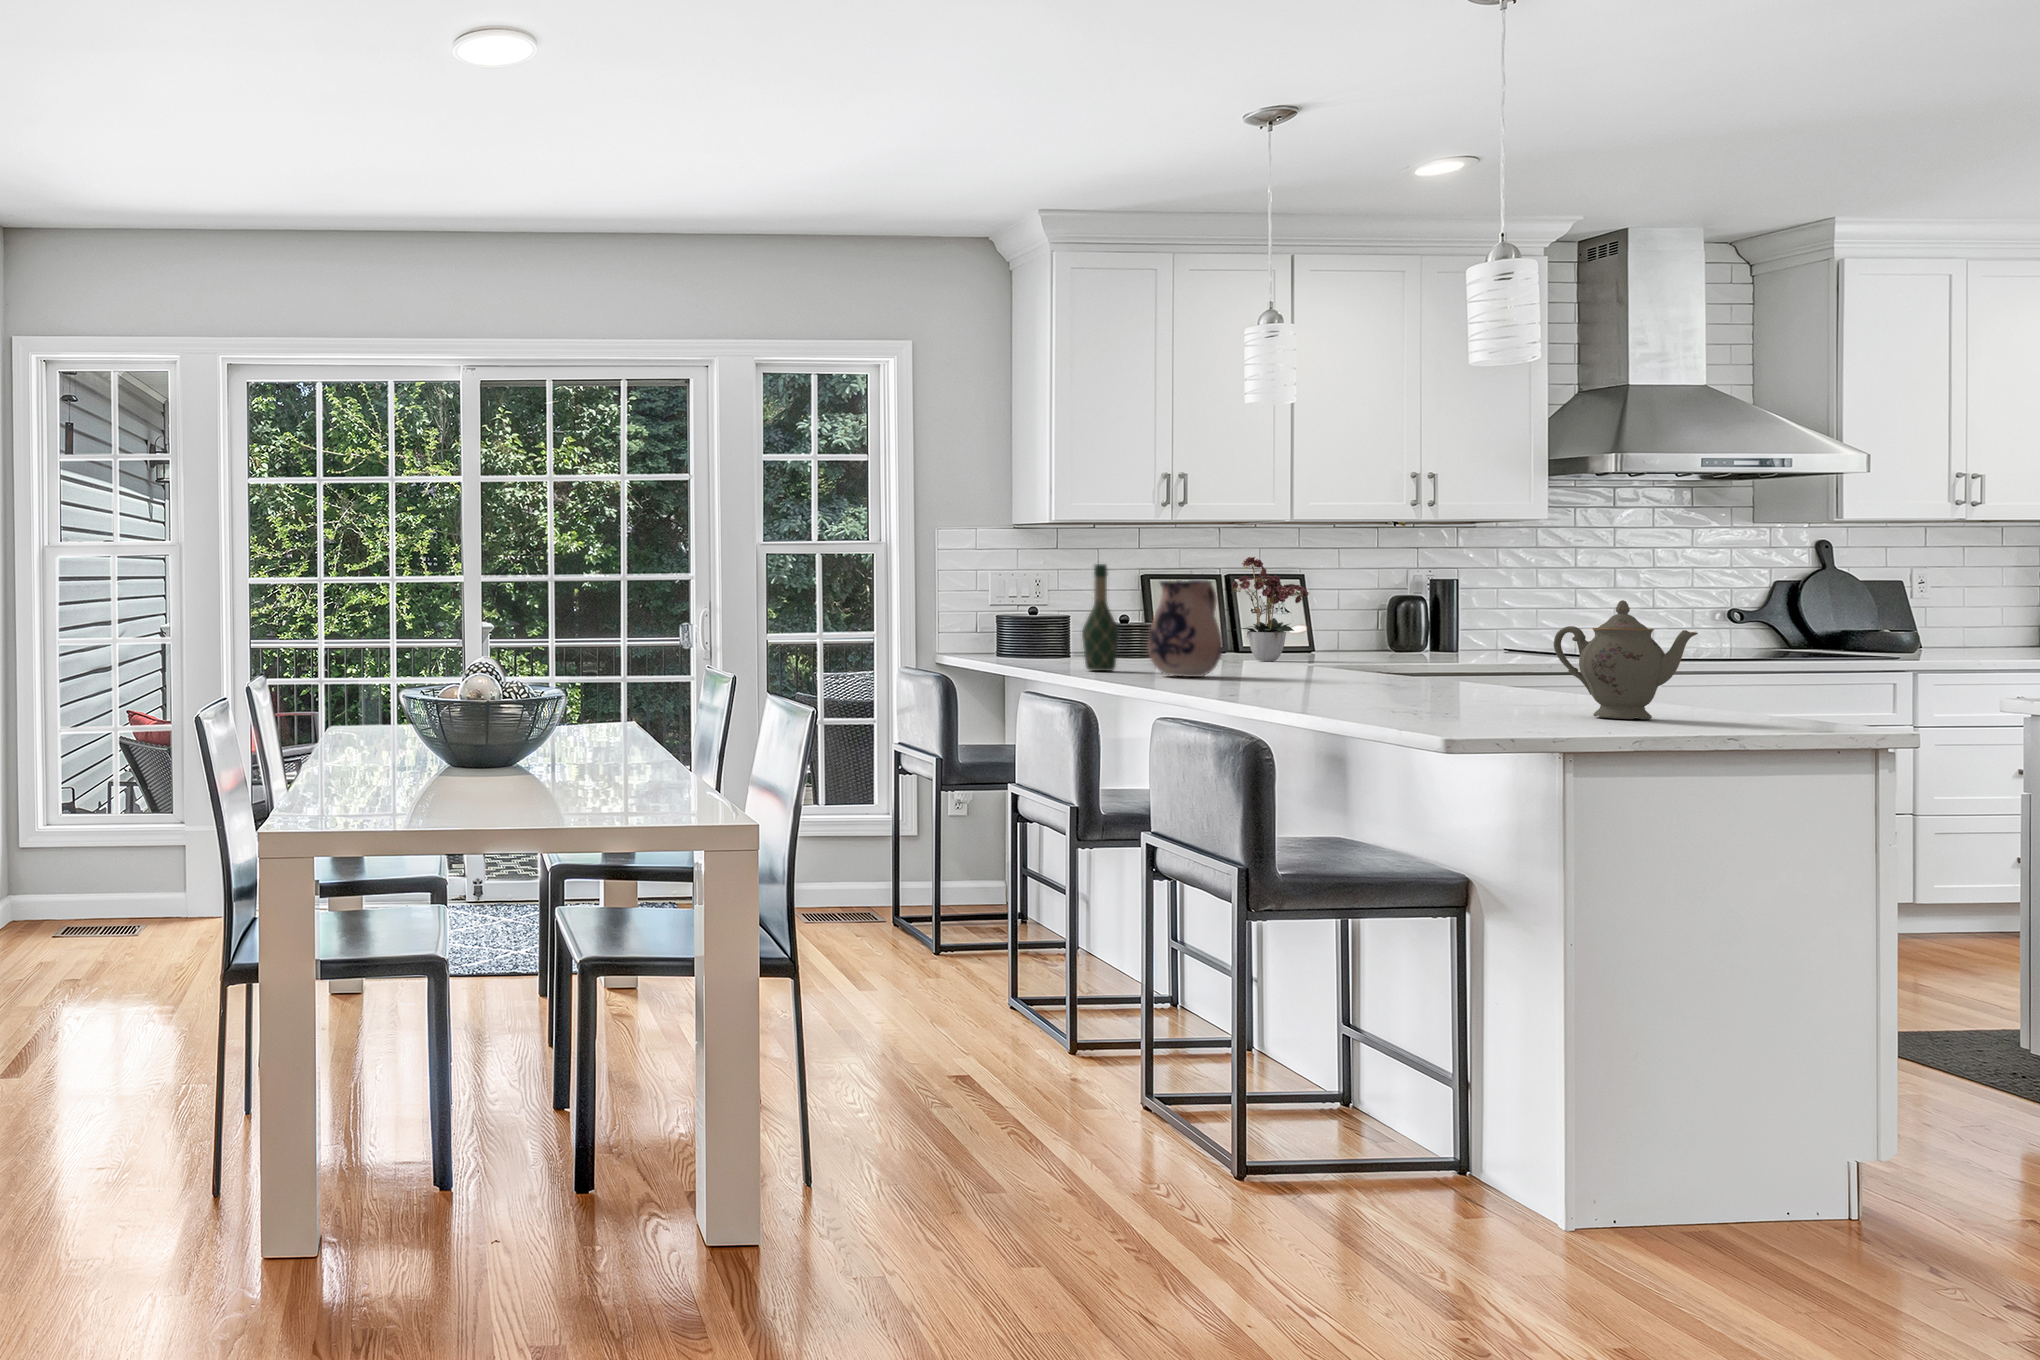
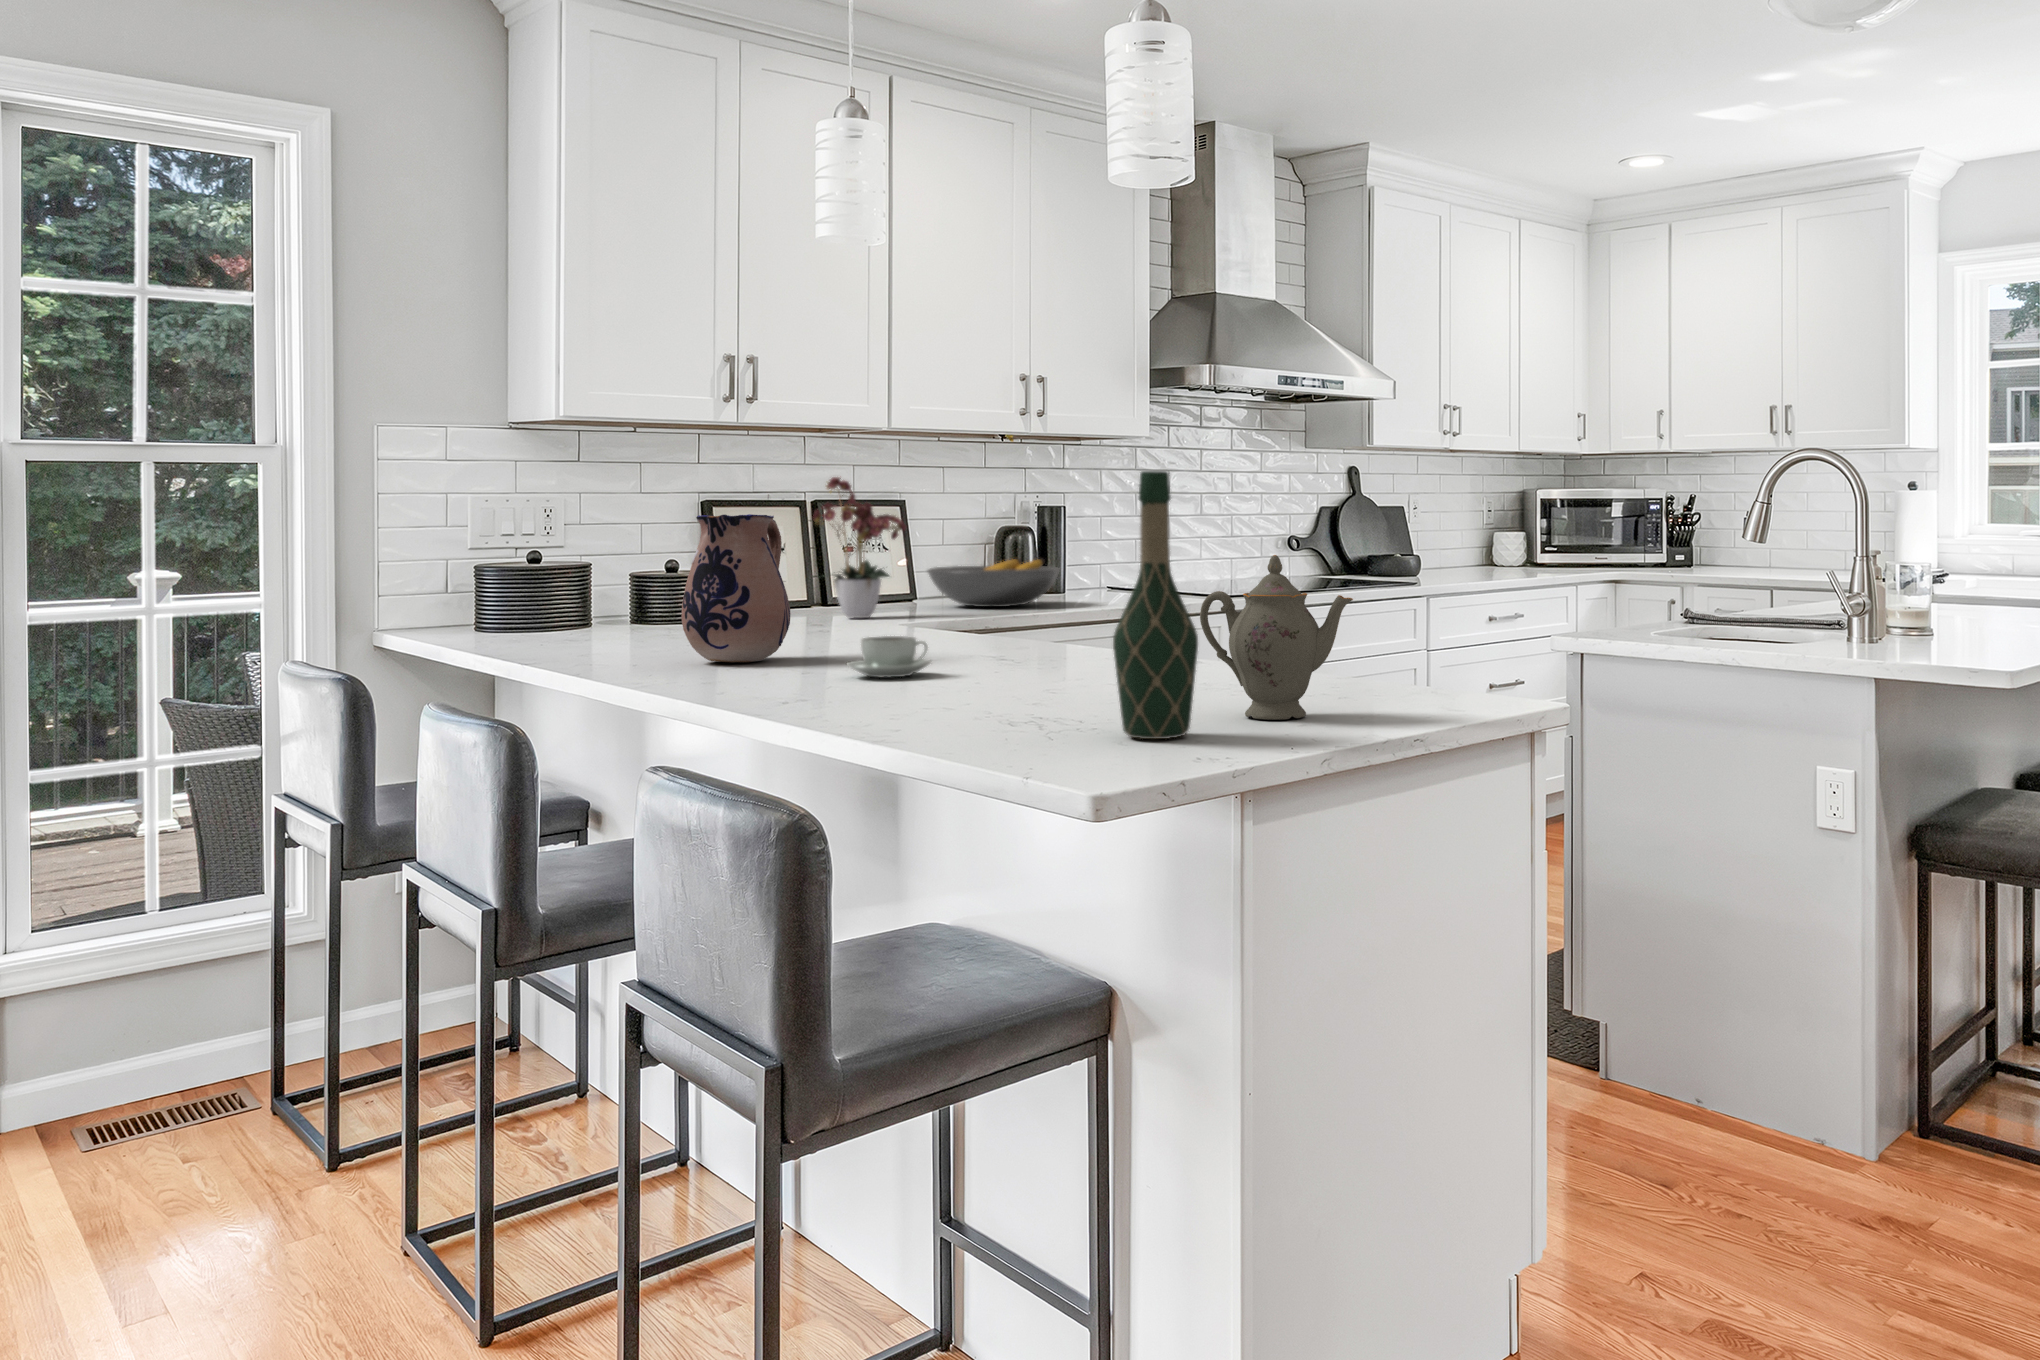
wine bottle: present [1082,564,1119,671] -> present [1113,471,1198,739]
fruit bowl: none [1324,620,1451,658] -> present [928,559,1060,607]
coffee cup: none [1266,661,1332,687] -> present [847,636,931,677]

